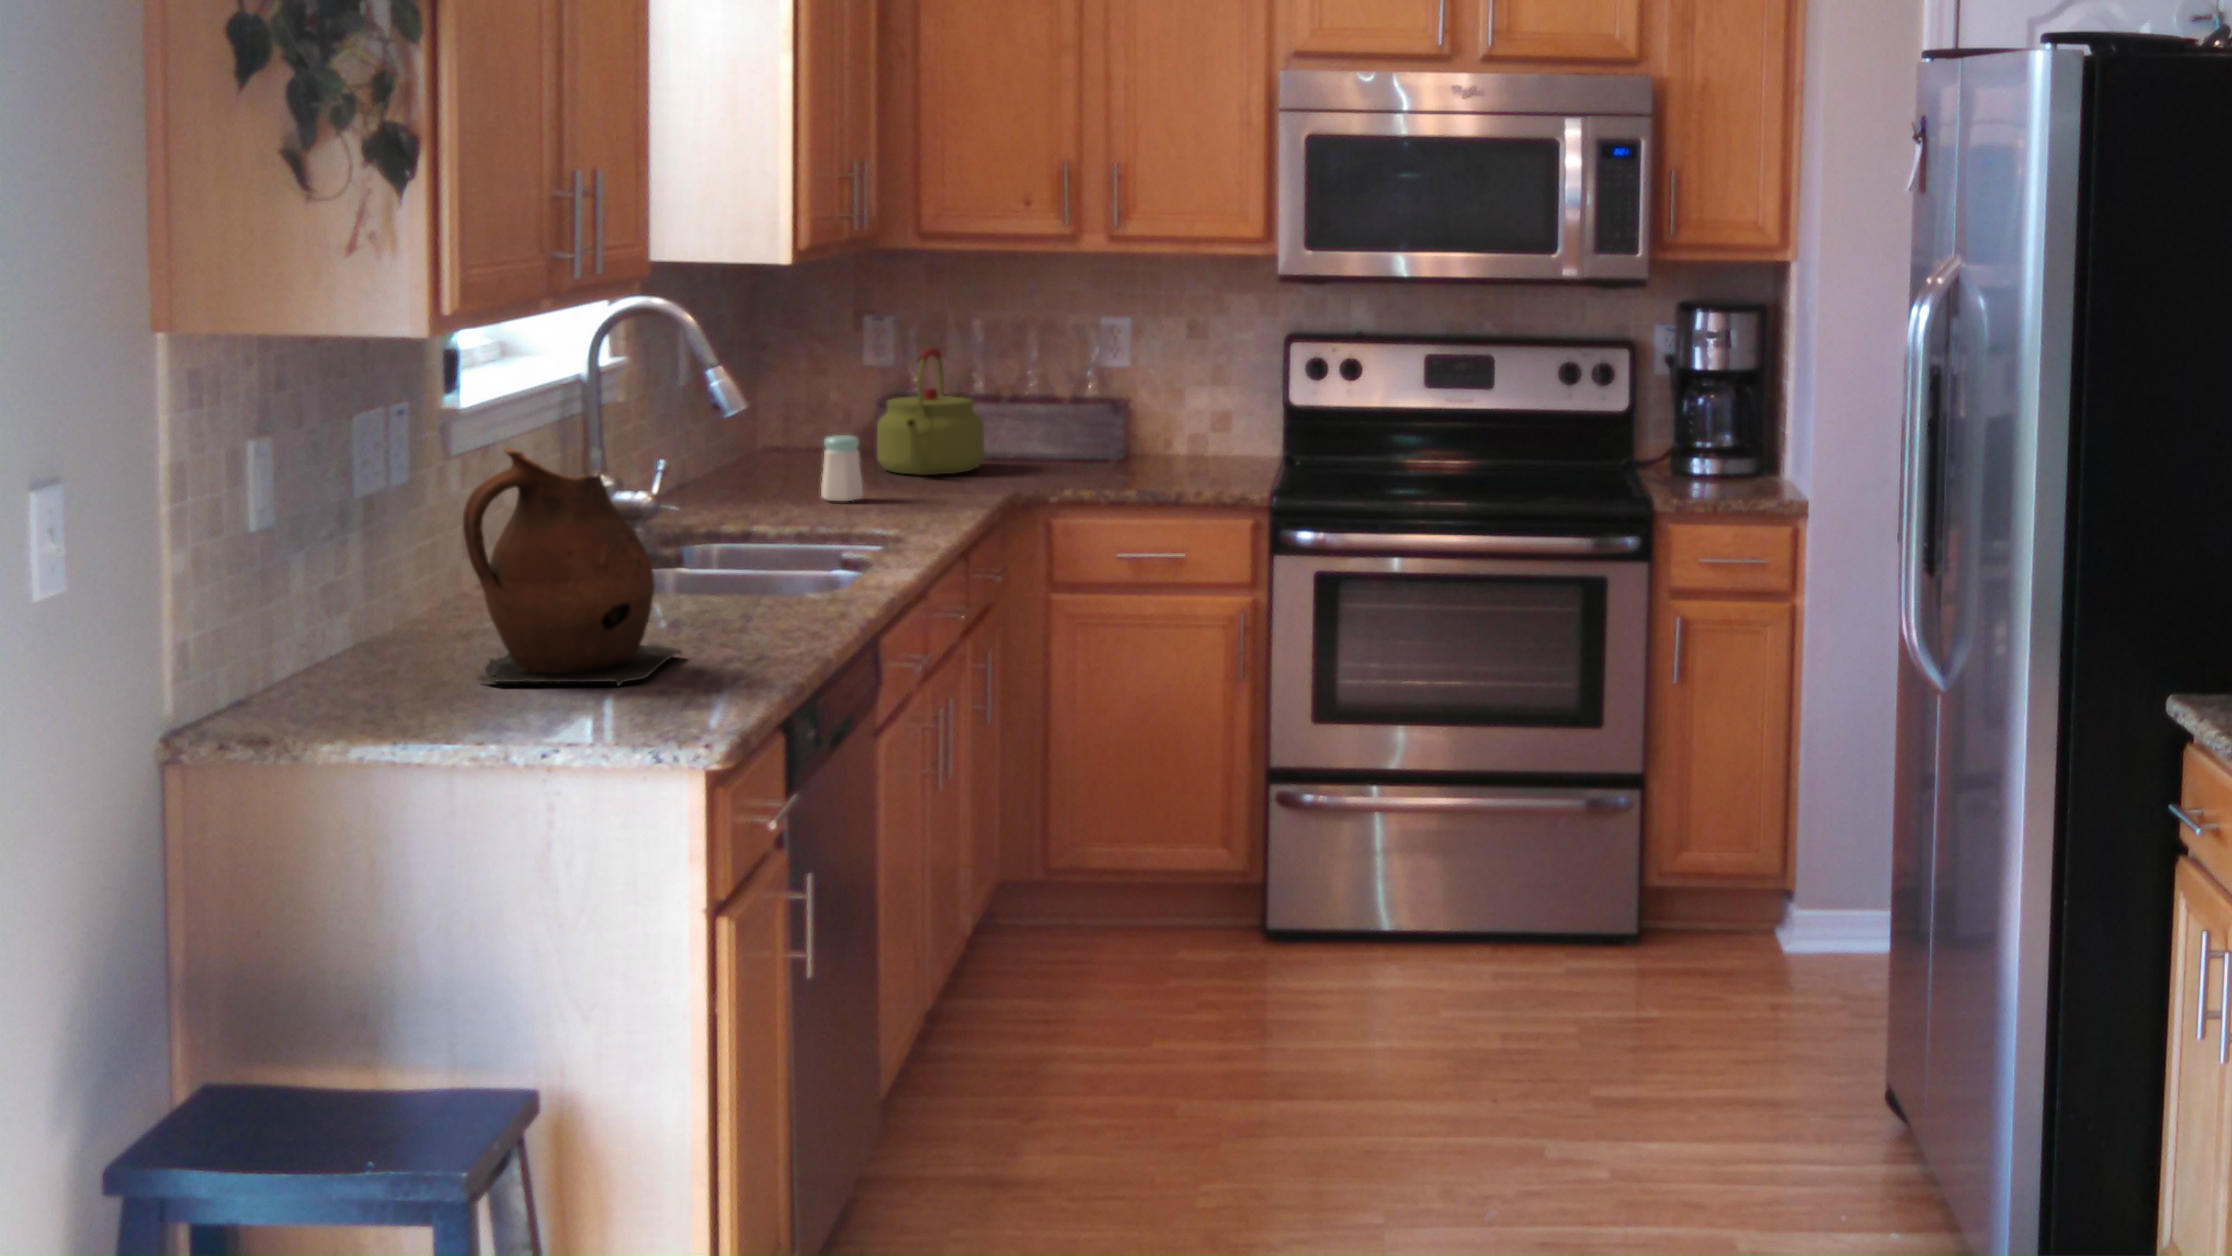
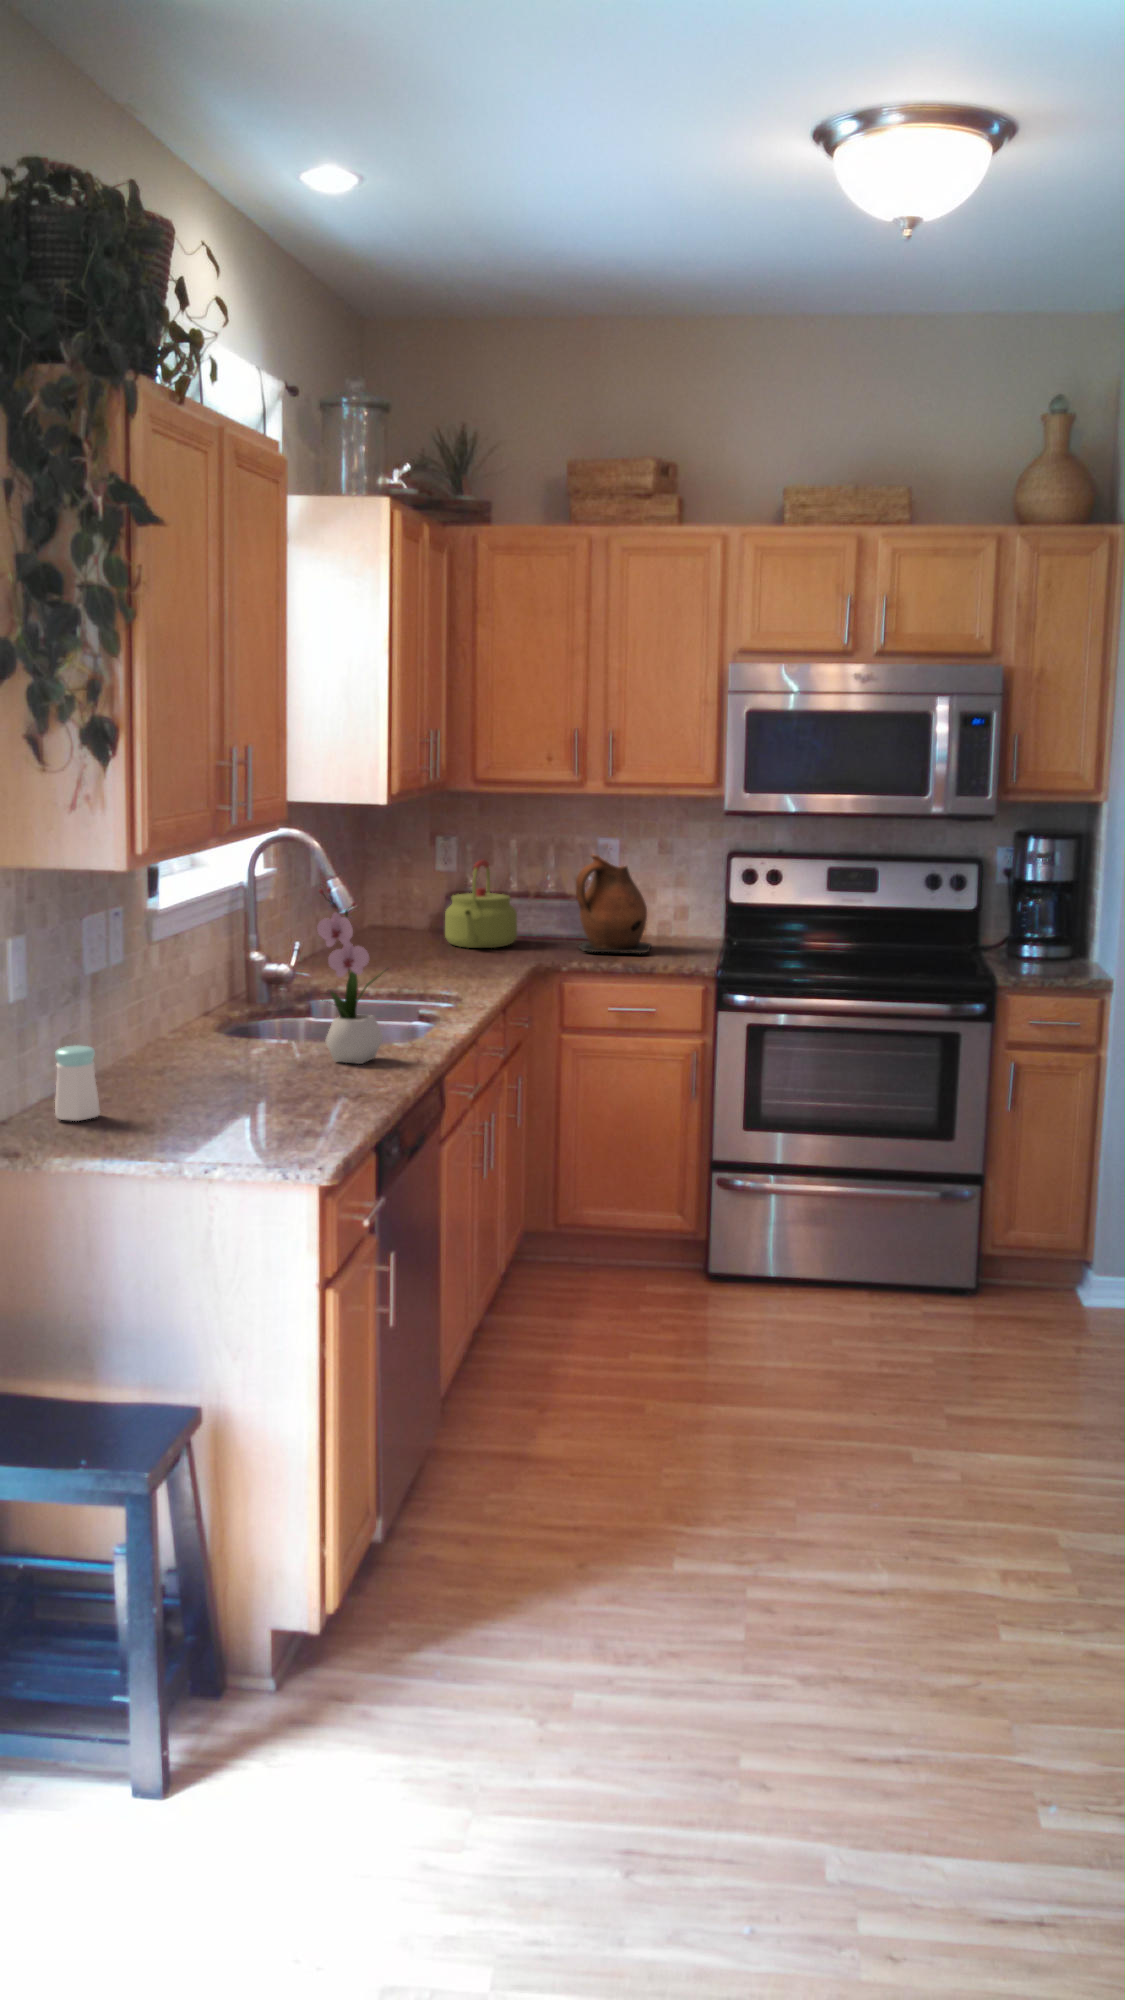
flower arrangement: none [695,372,799,622] -> present [317,888,383,1064]
salt shaker: present [821,435,863,501] -> present [55,1045,100,1121]
ceramic pitcher: present [463,449,681,686] -> present [576,855,651,954]

